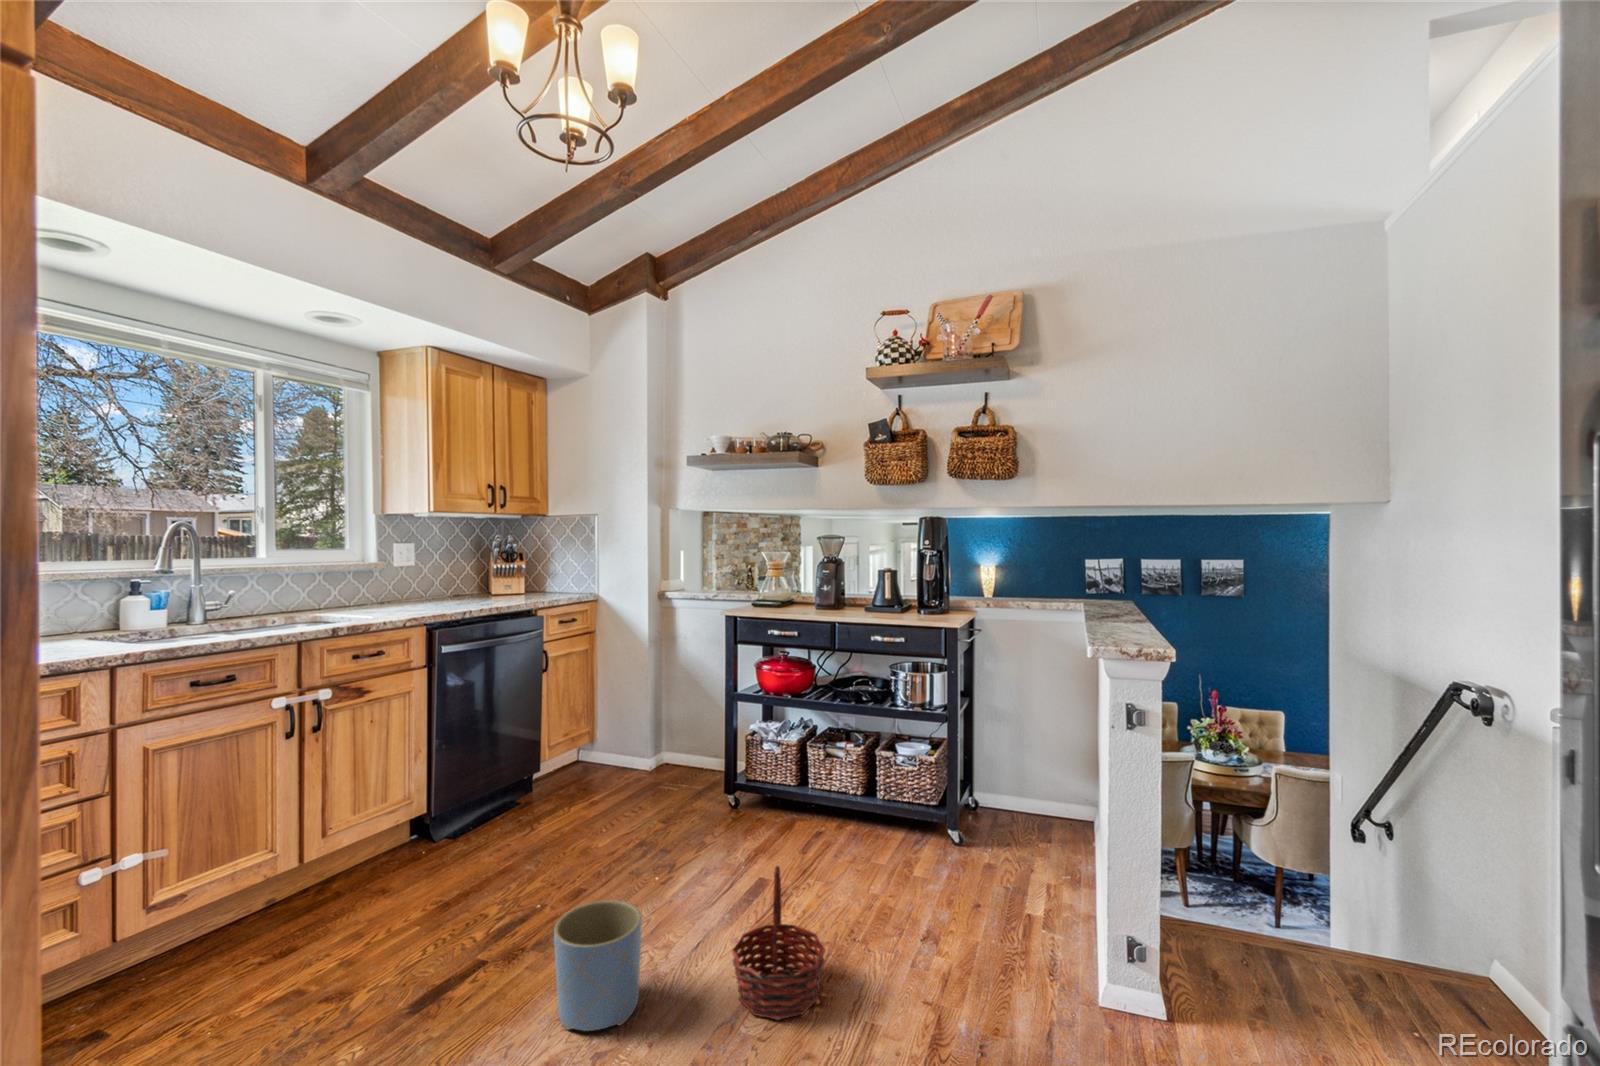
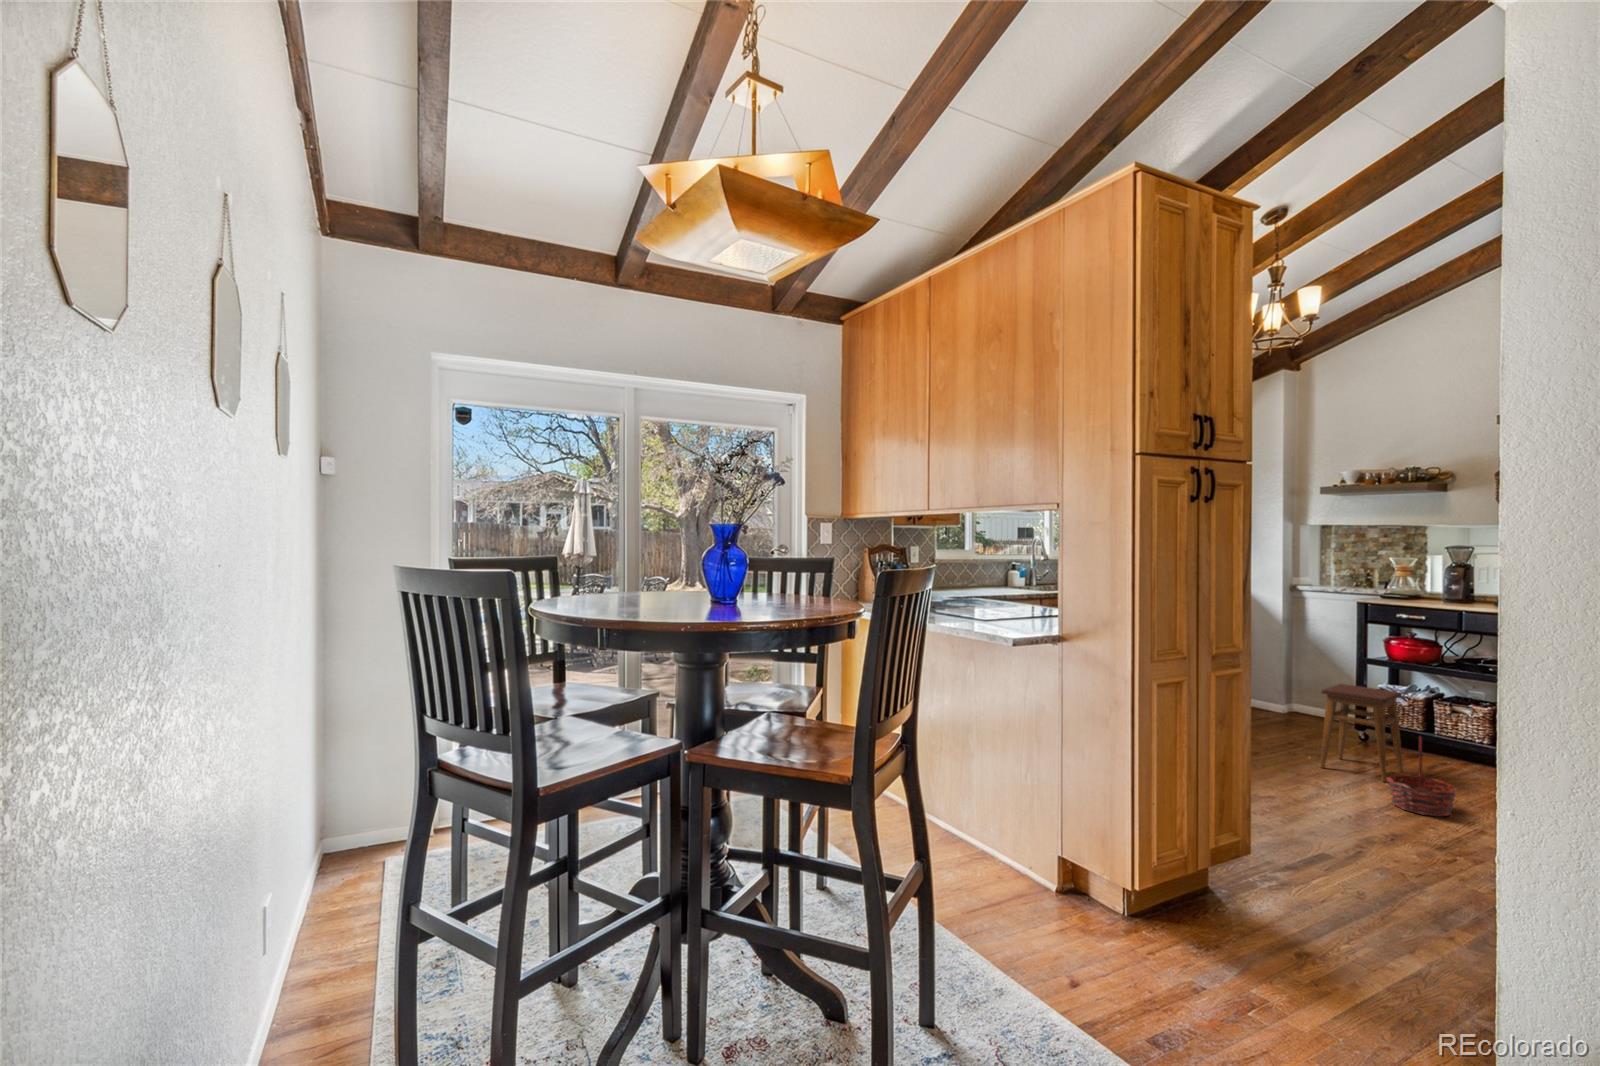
stool: none [657,752,768,920] -> present [1320,684,1403,782]
planter: present [554,900,642,1031] -> none [1274,738,1327,796]

